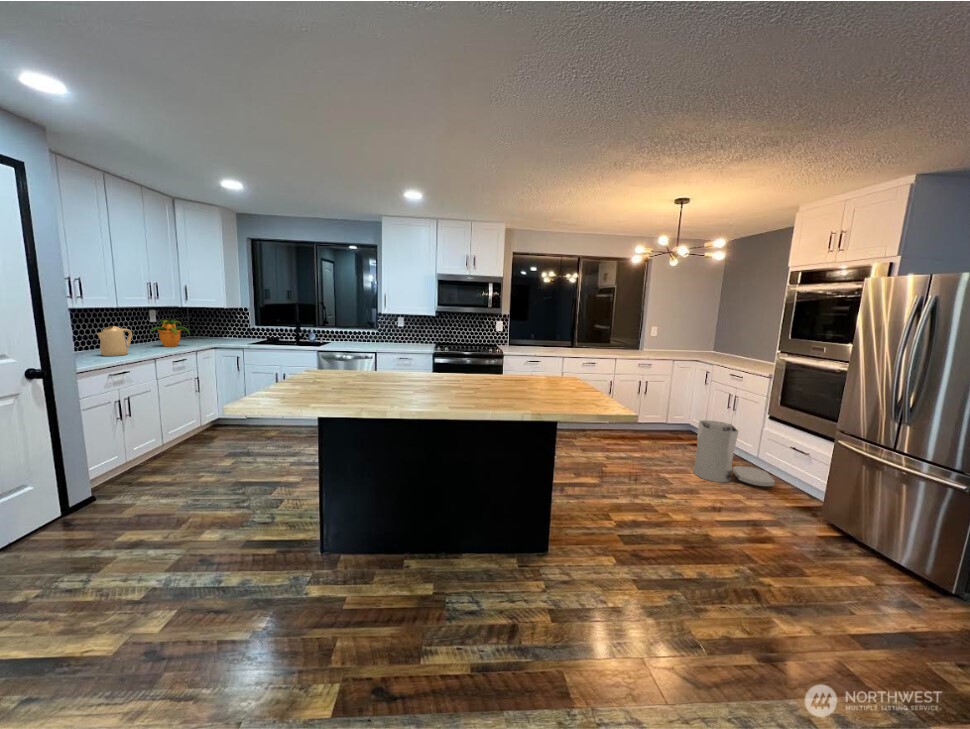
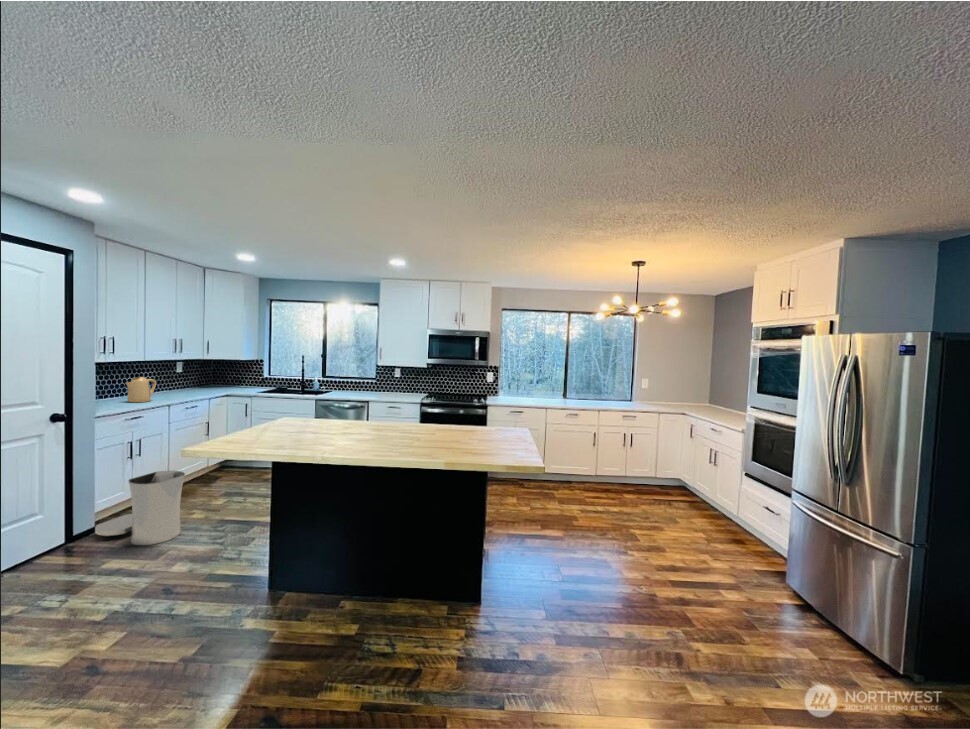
potted plant: present [150,318,190,347] -> none [174,370,209,395]
trash can: present [693,420,775,486] -> present [95,471,185,545]

